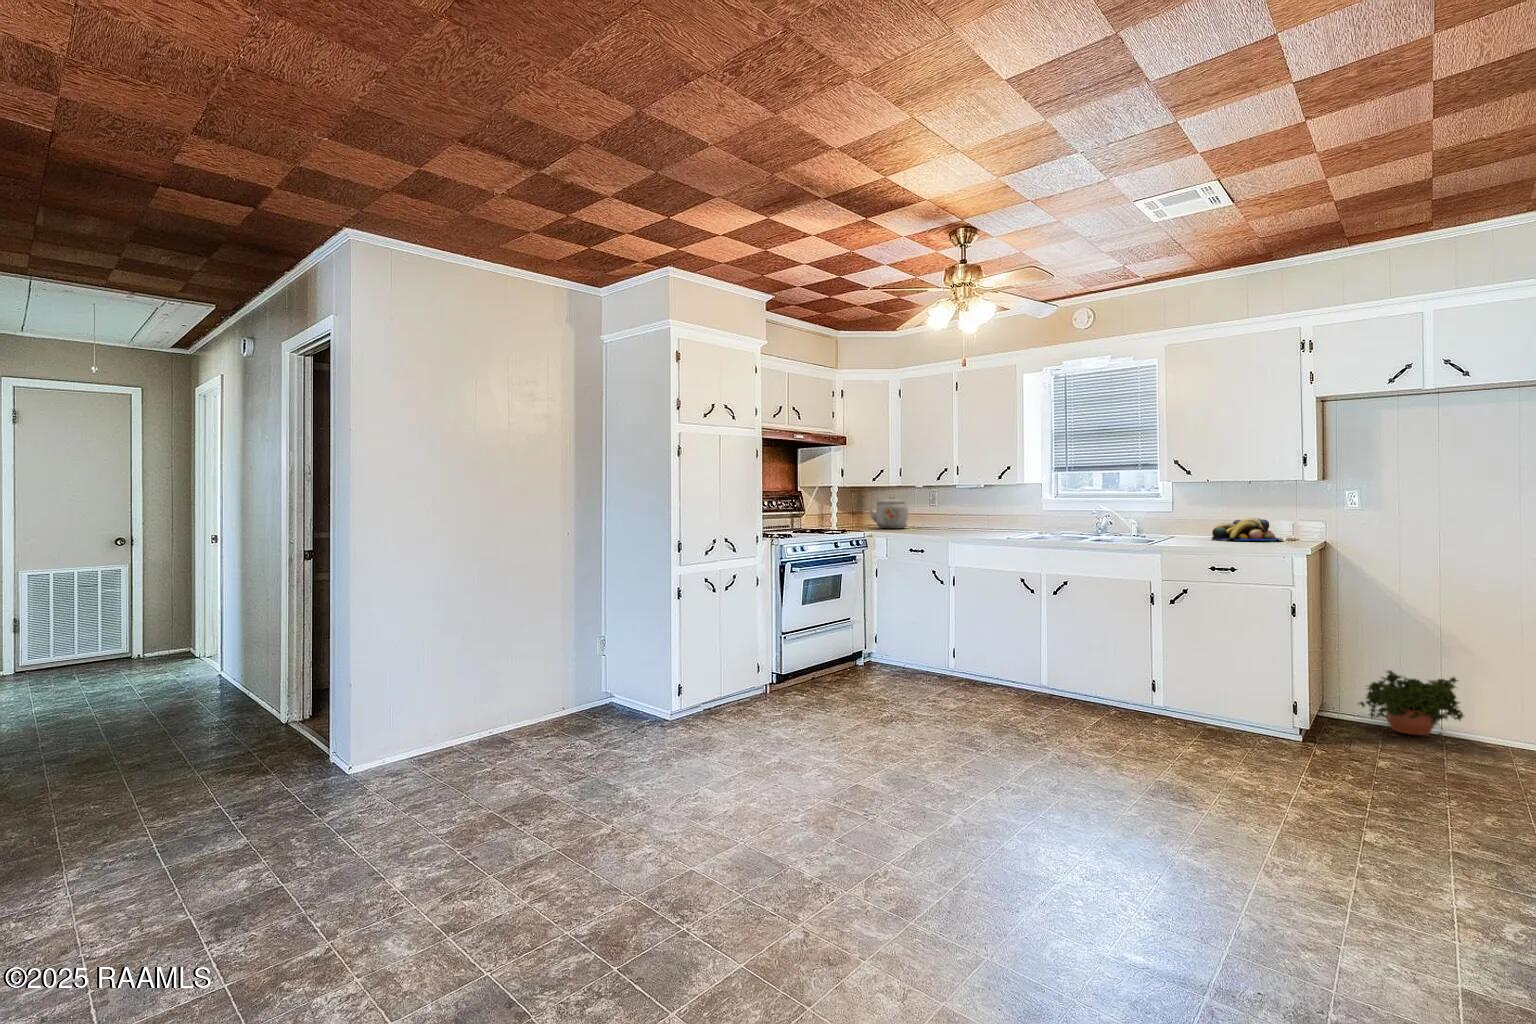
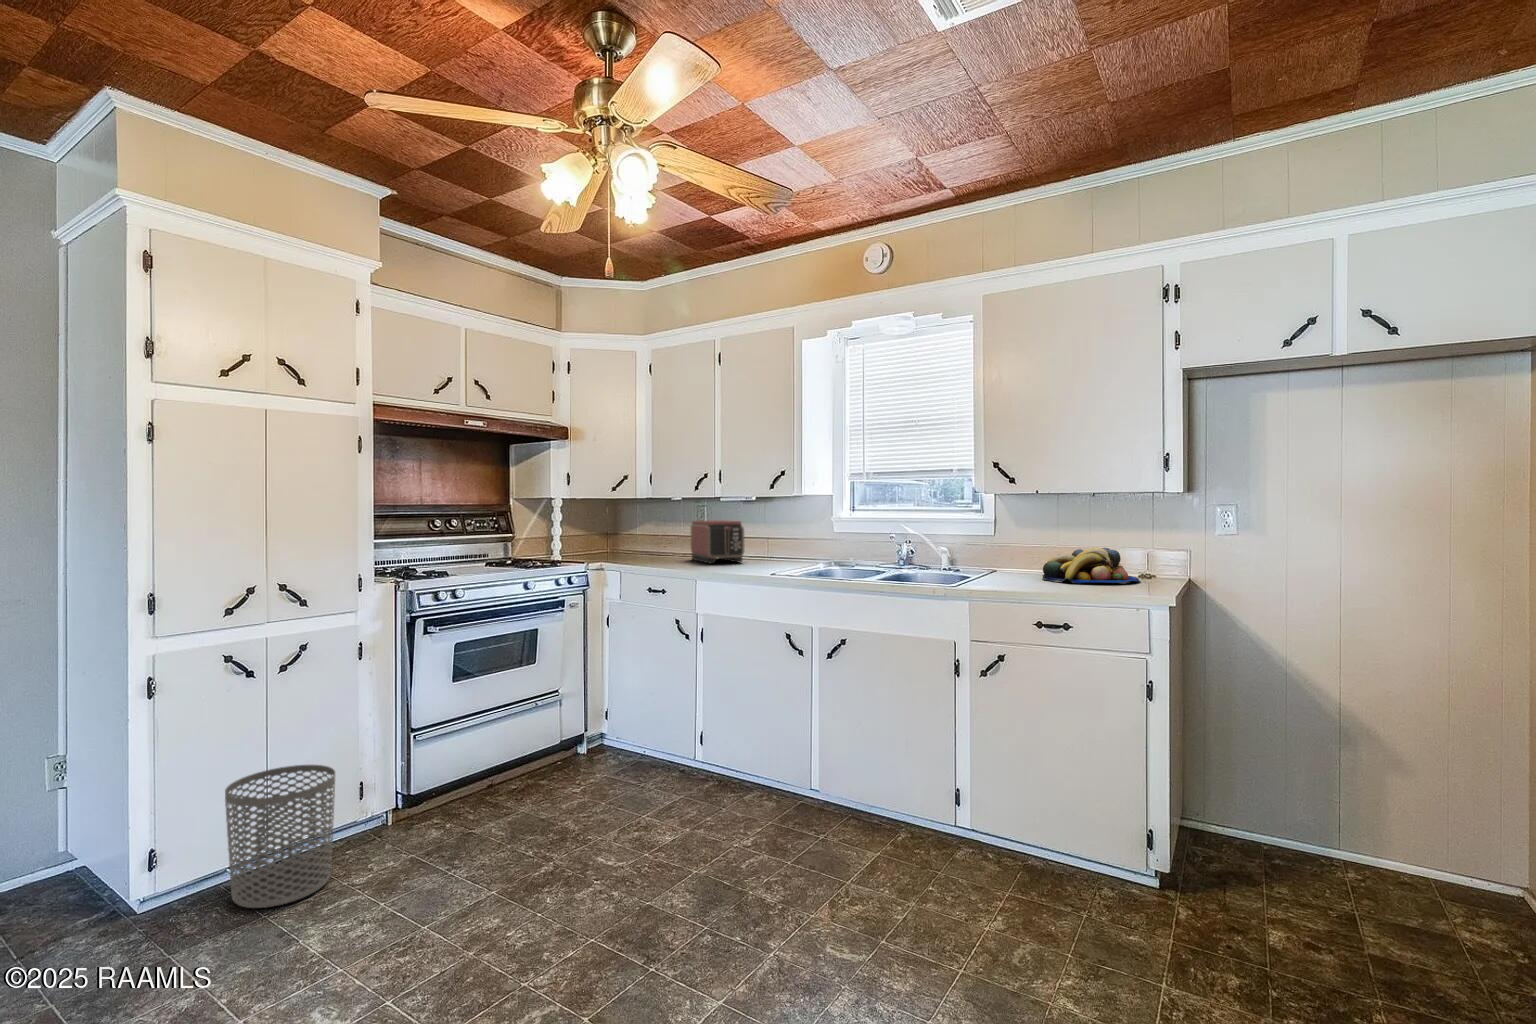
kettle: present [869,497,908,529] -> none [618,511,675,554]
toaster: none [933,503,978,532] -> present [691,520,744,564]
waste bin: none [716,645,771,720] -> present [225,765,335,908]
potted plant: present [1358,671,1463,737] -> none [1241,782,1402,914]

